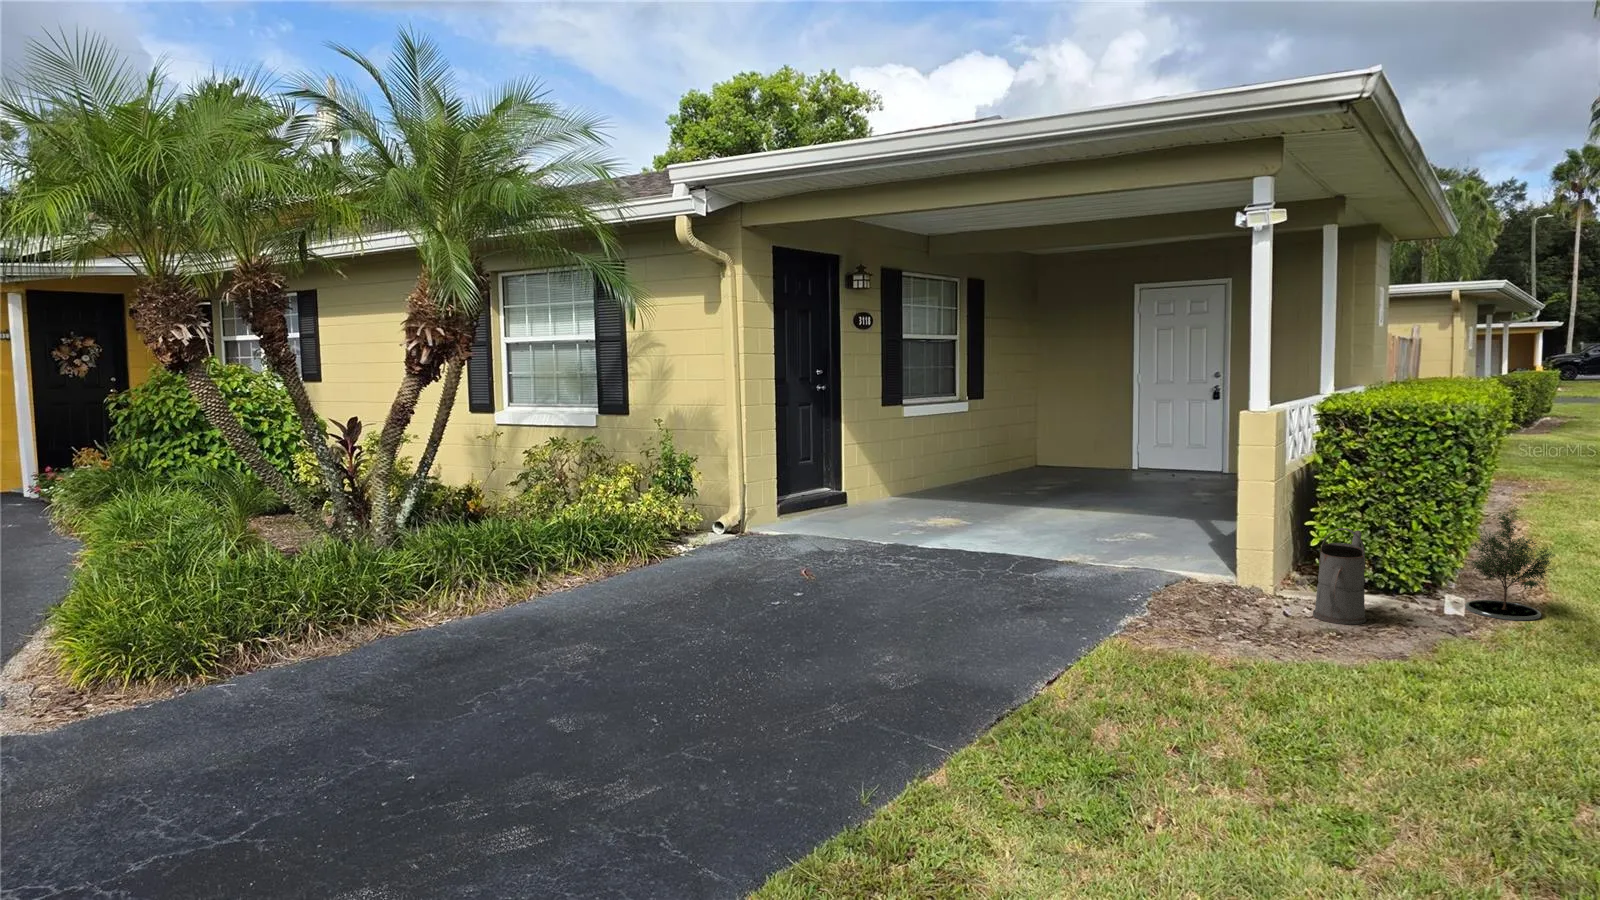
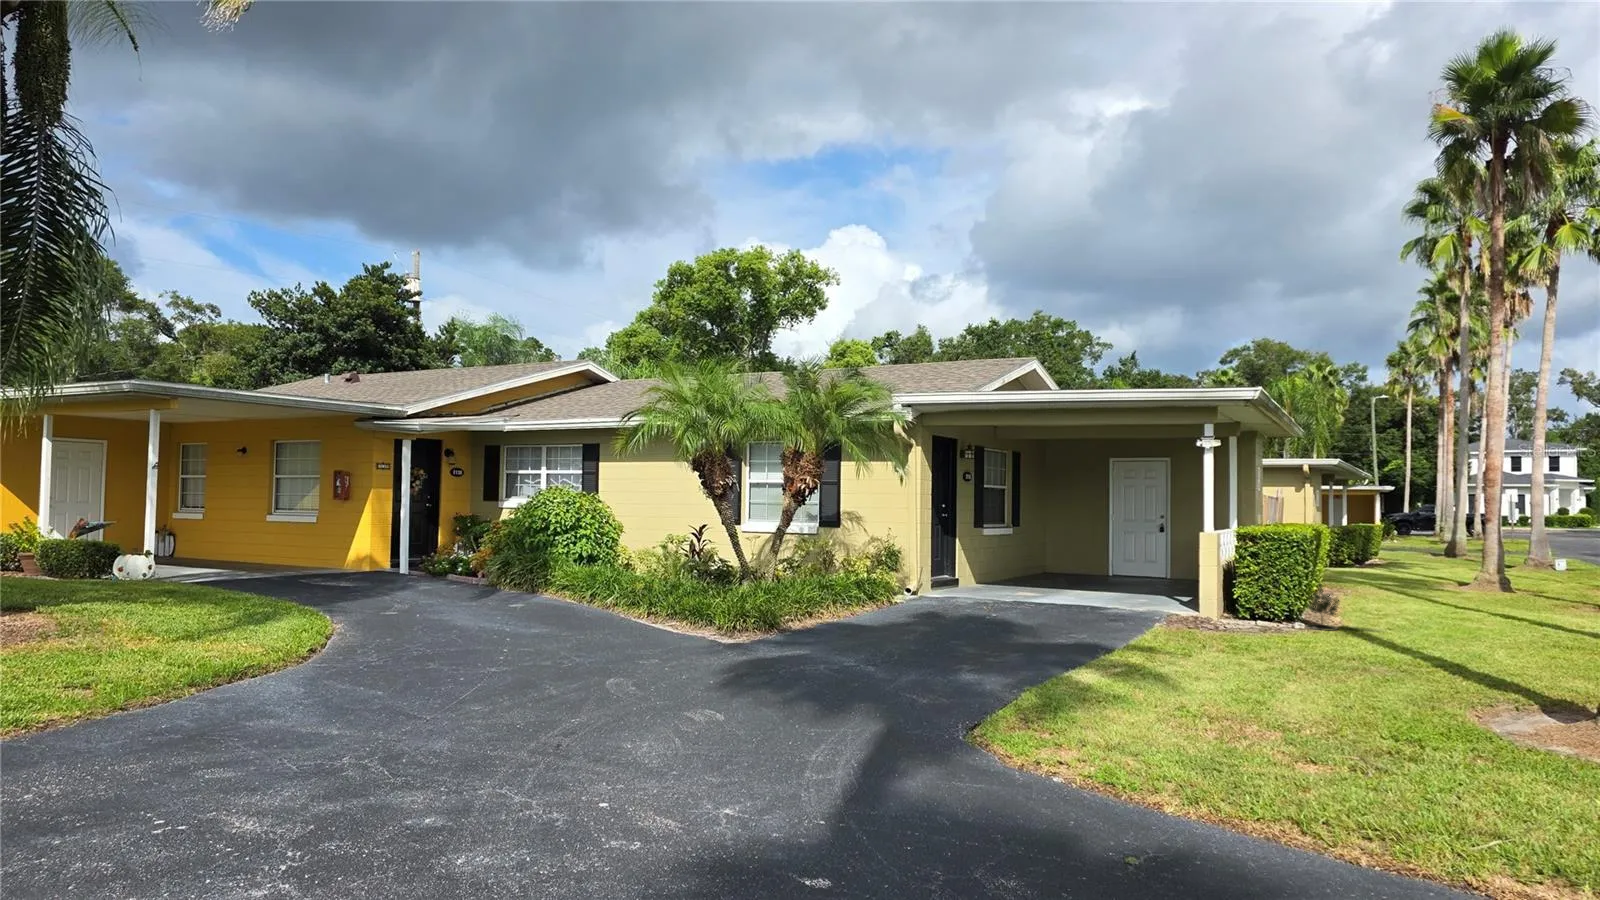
watering can: present [1313,528,1366,624] -> none [1238,587,1262,631]

